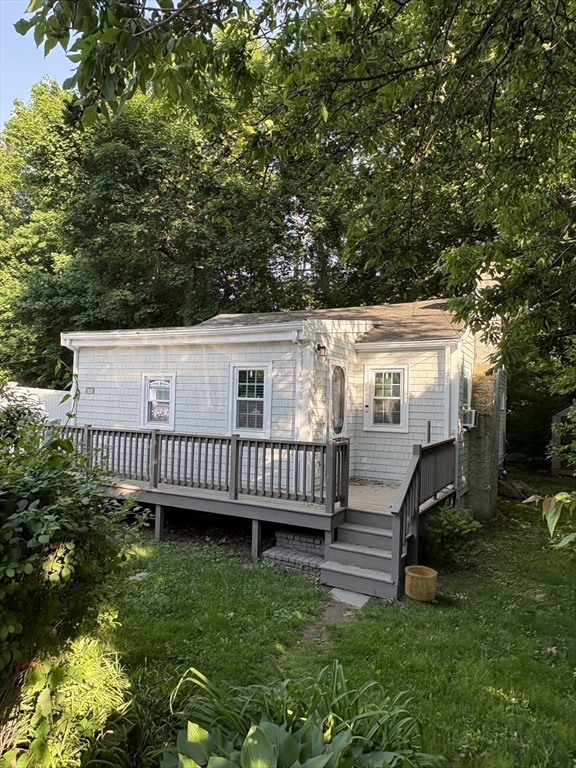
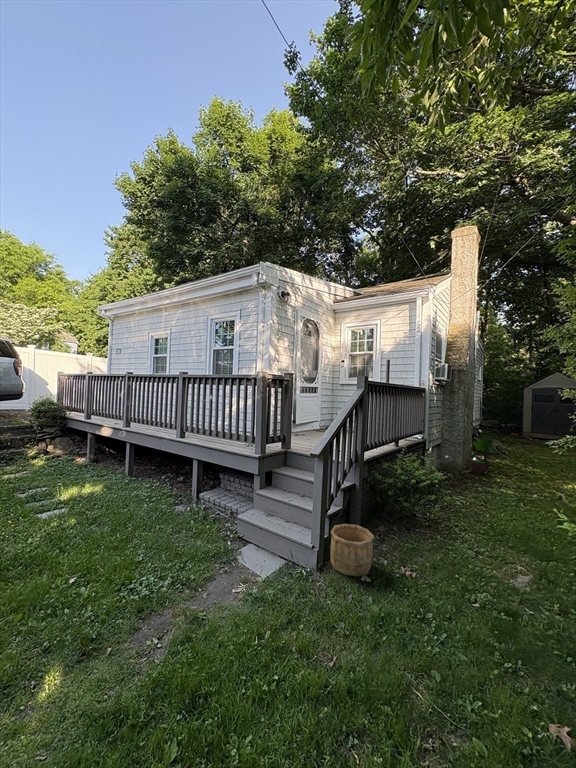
potted tree: none [495,481,522,522] -> present [469,437,495,473]

